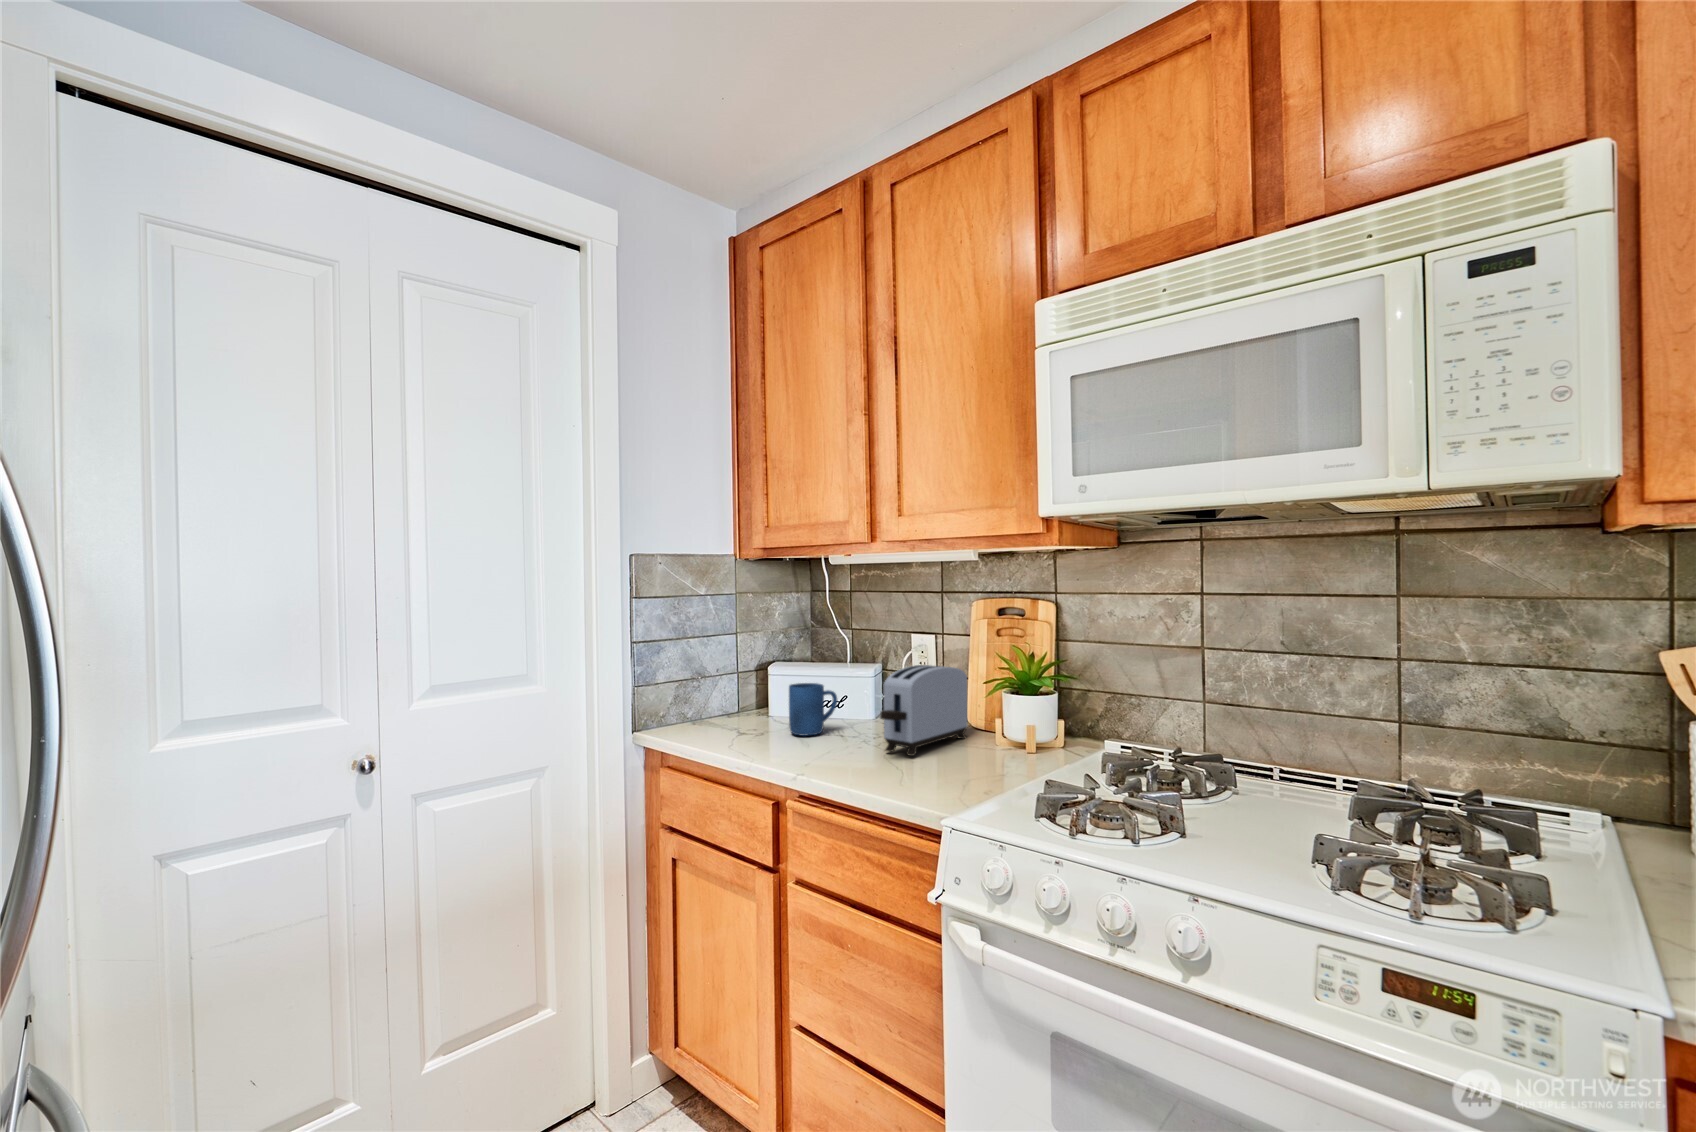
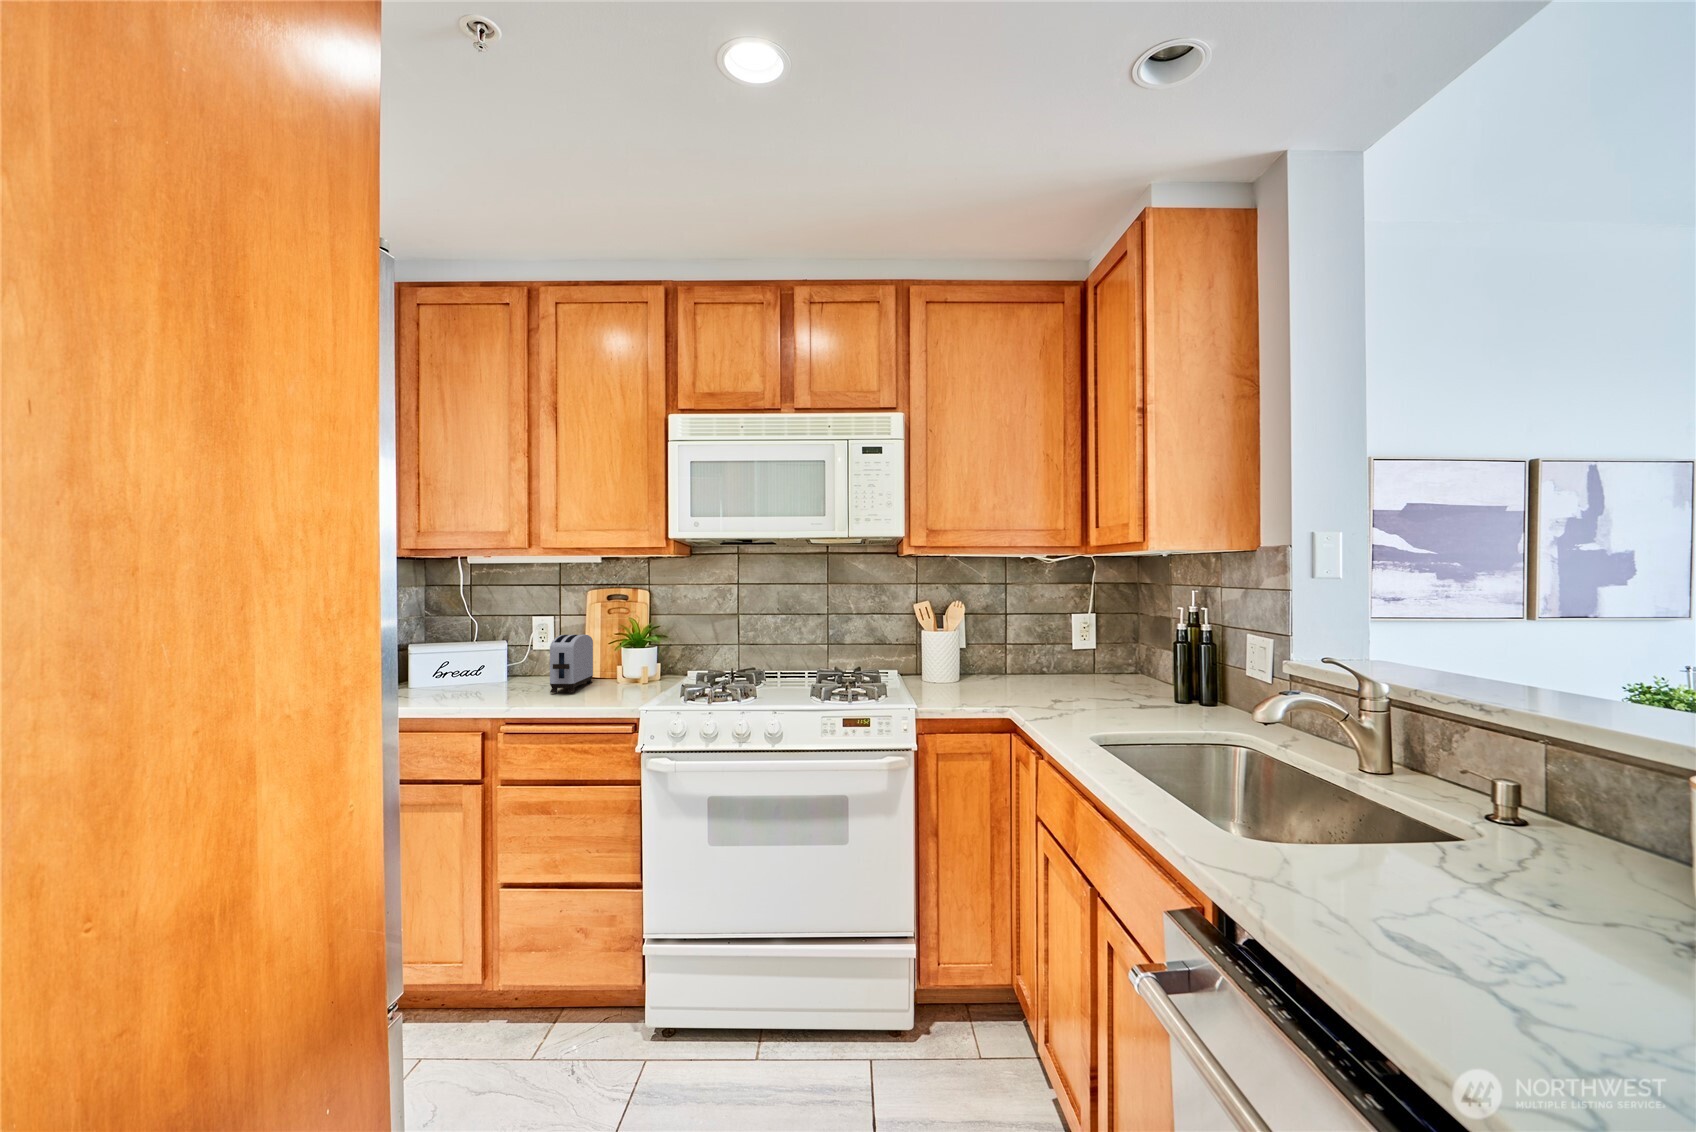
mug: present [789,683,837,736] -> none [455,655,491,693]

